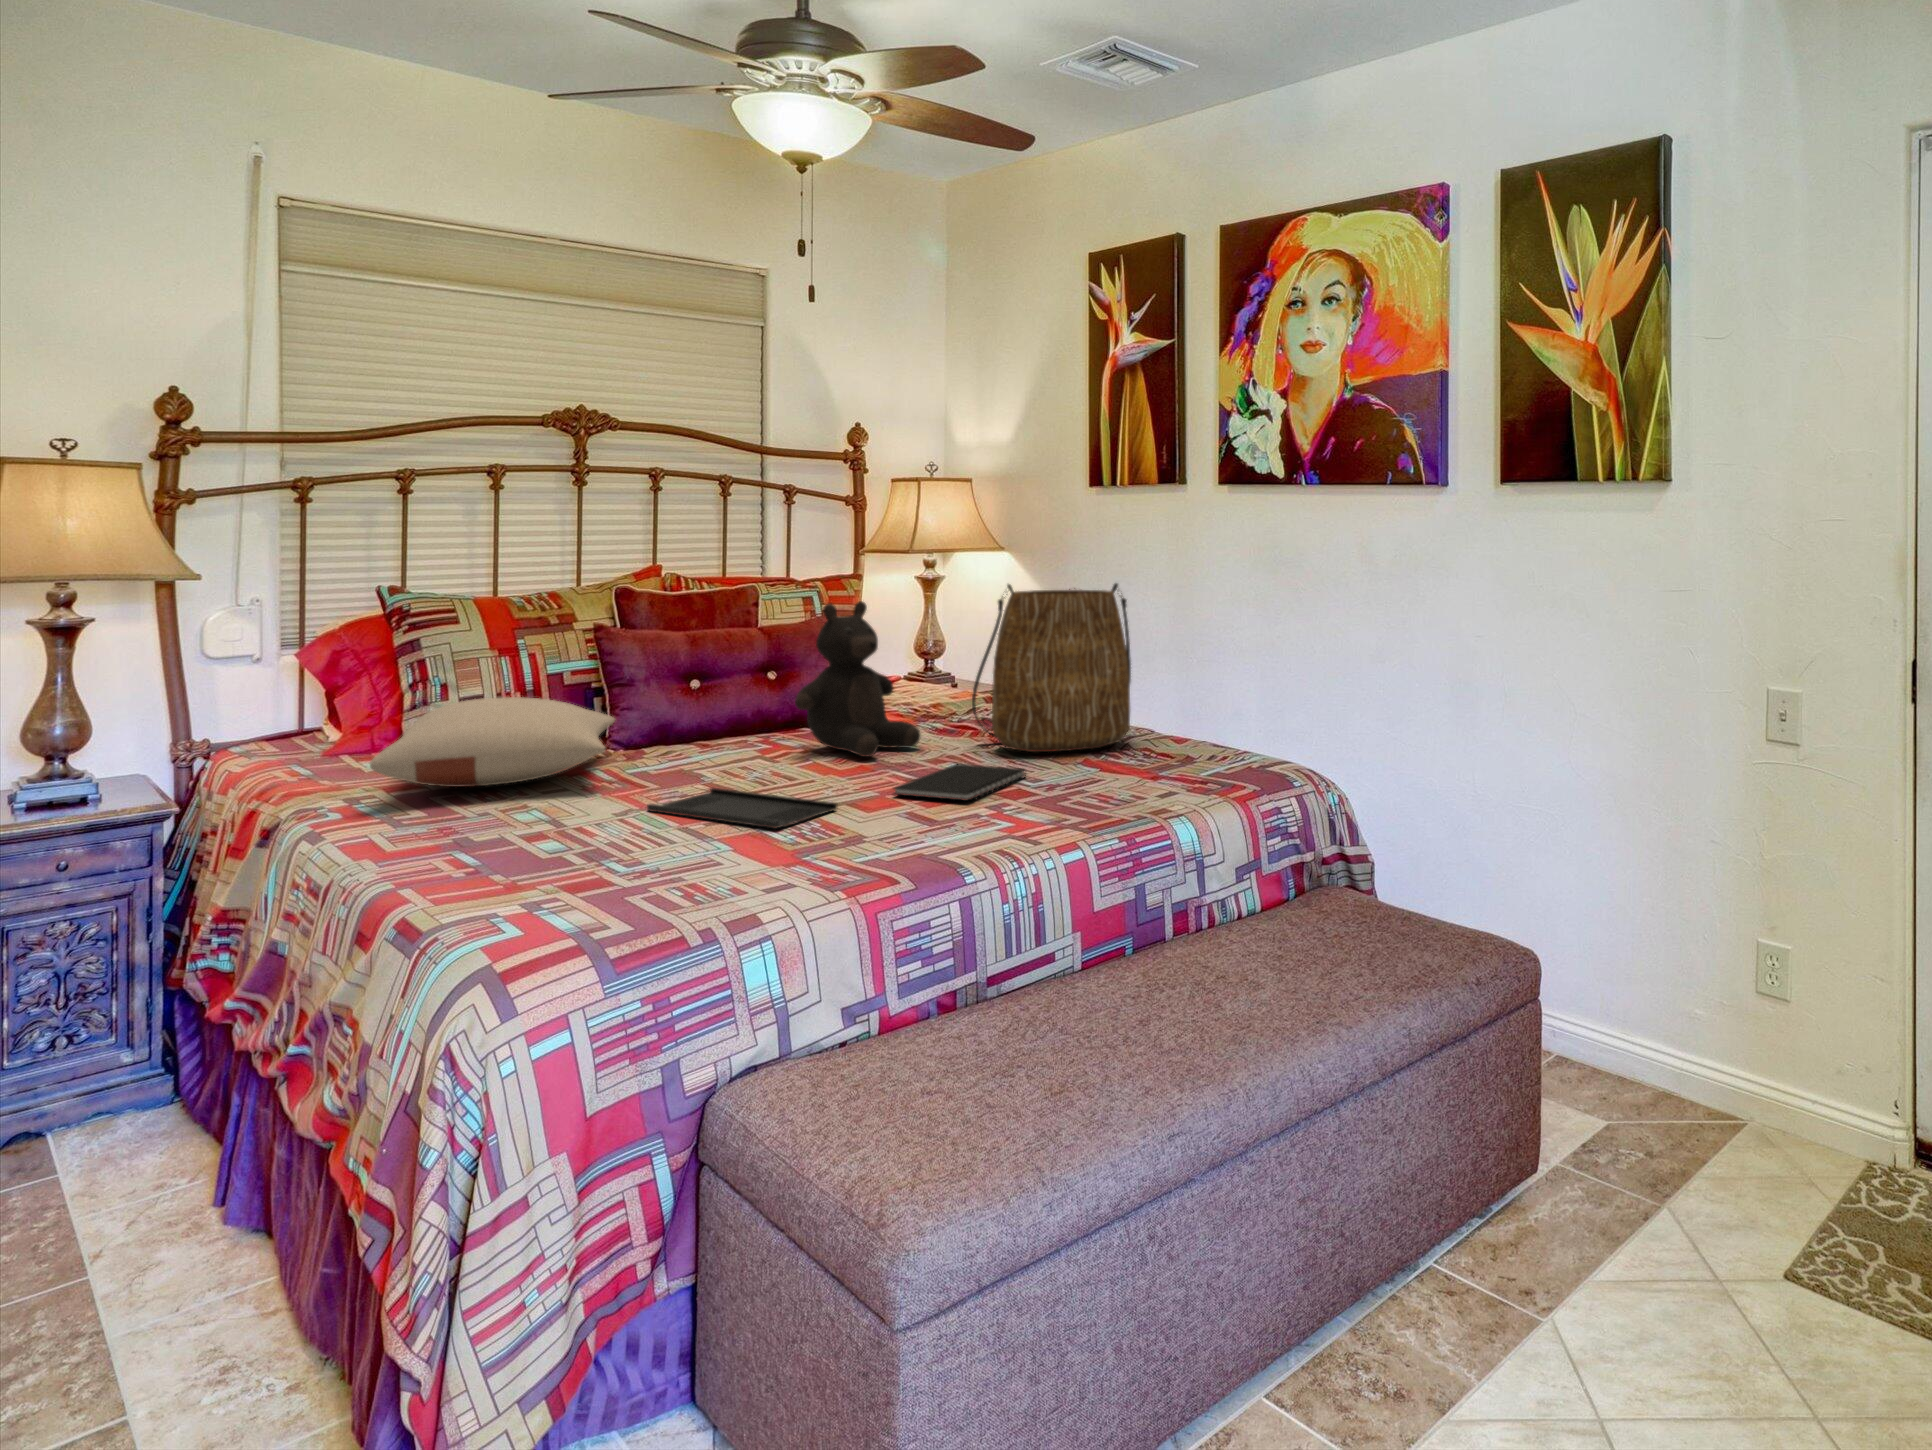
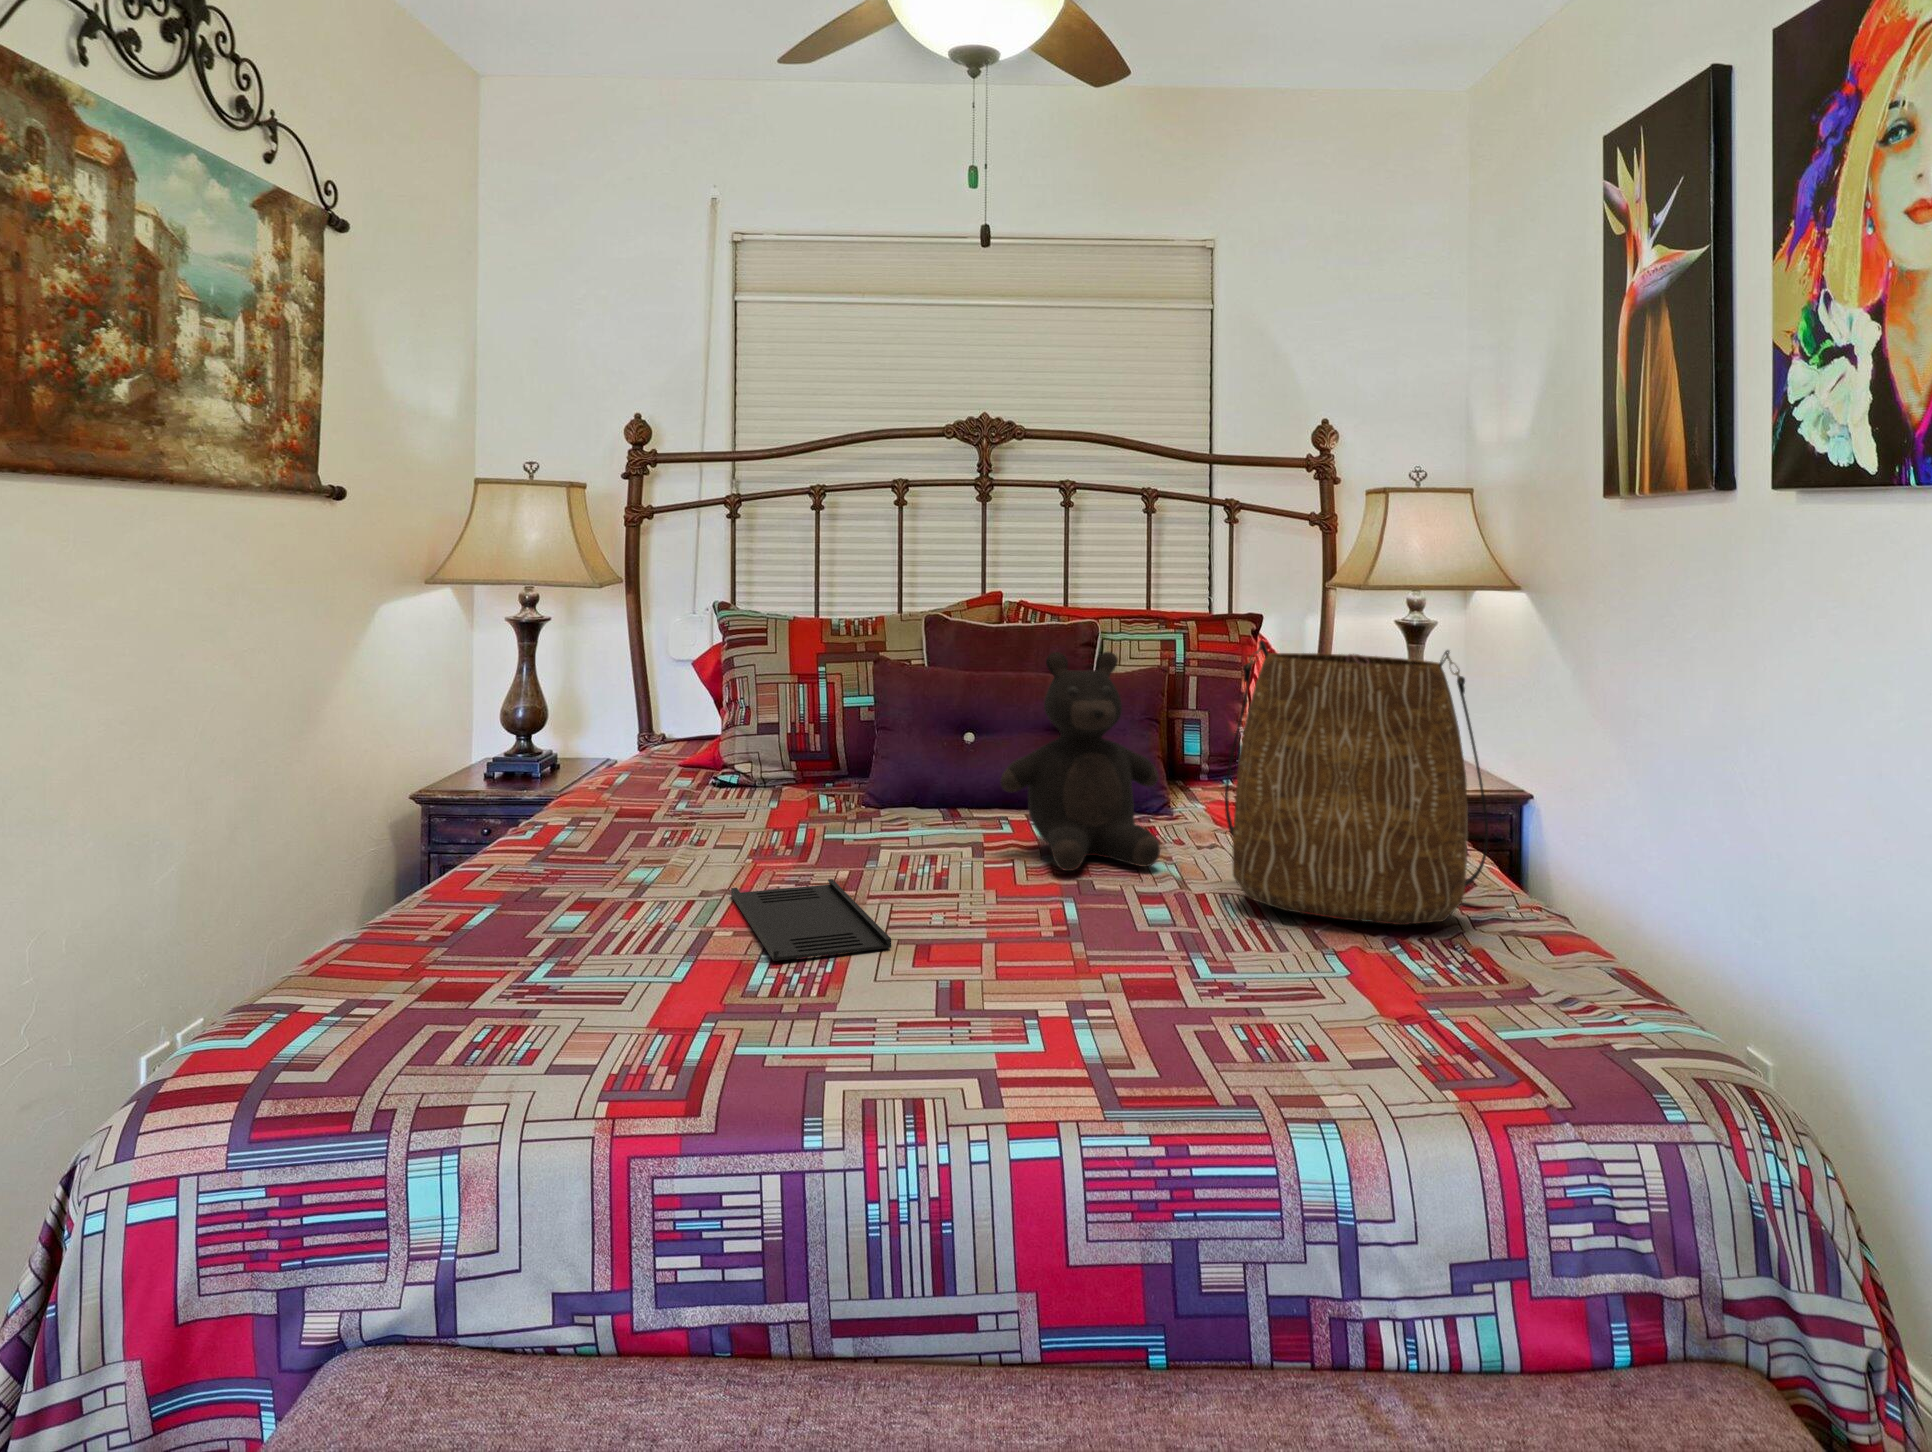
pillow: present [370,697,615,787] -> none [553,732,855,829]
notebook: present [894,764,1026,801] -> none [986,908,1210,981]

